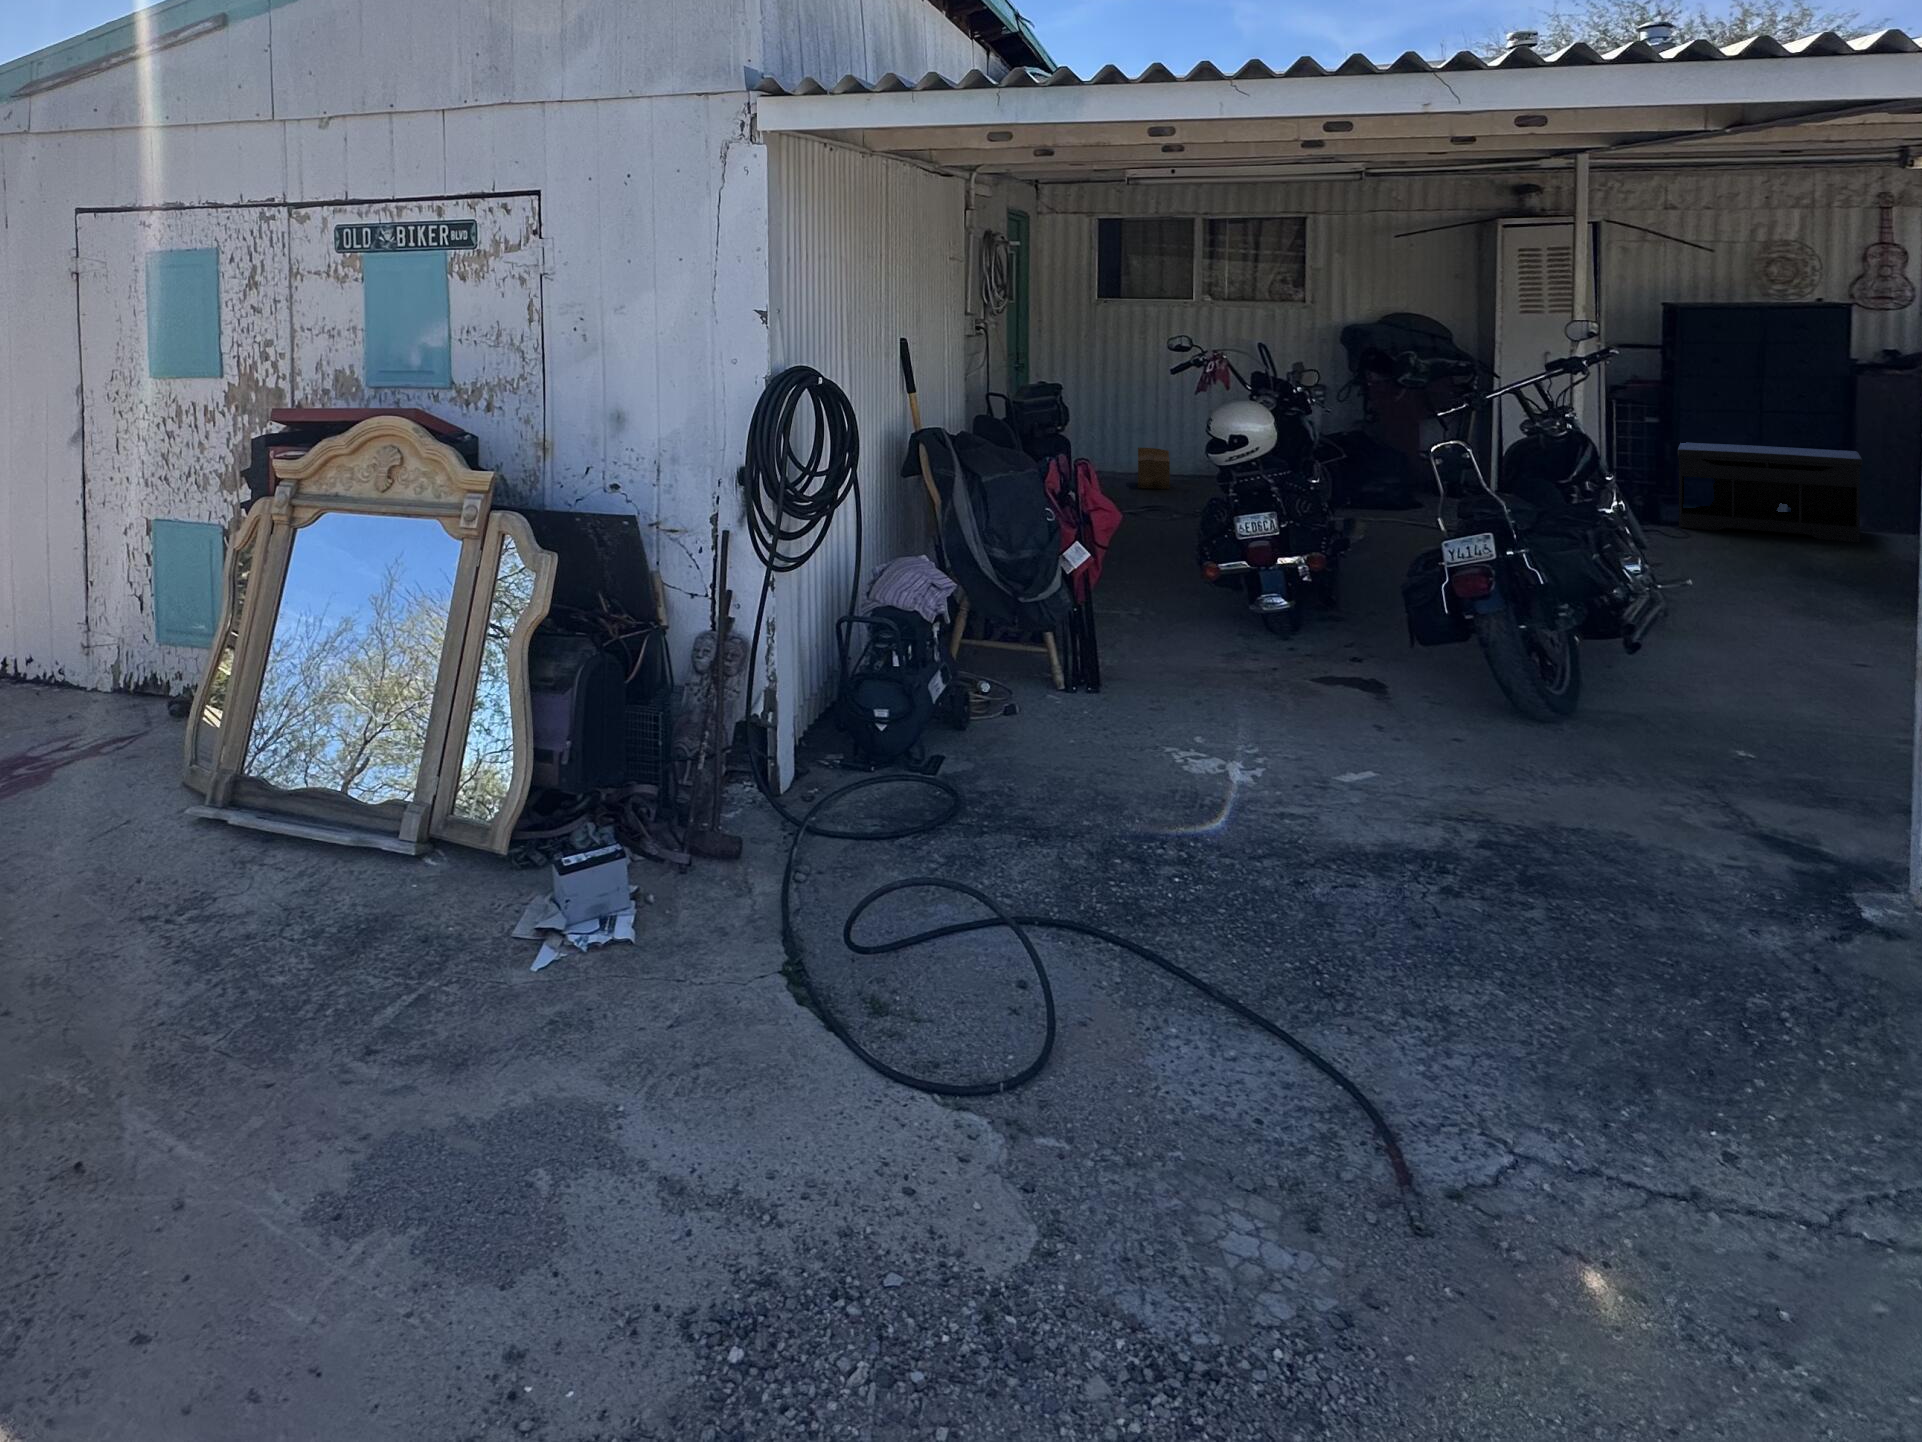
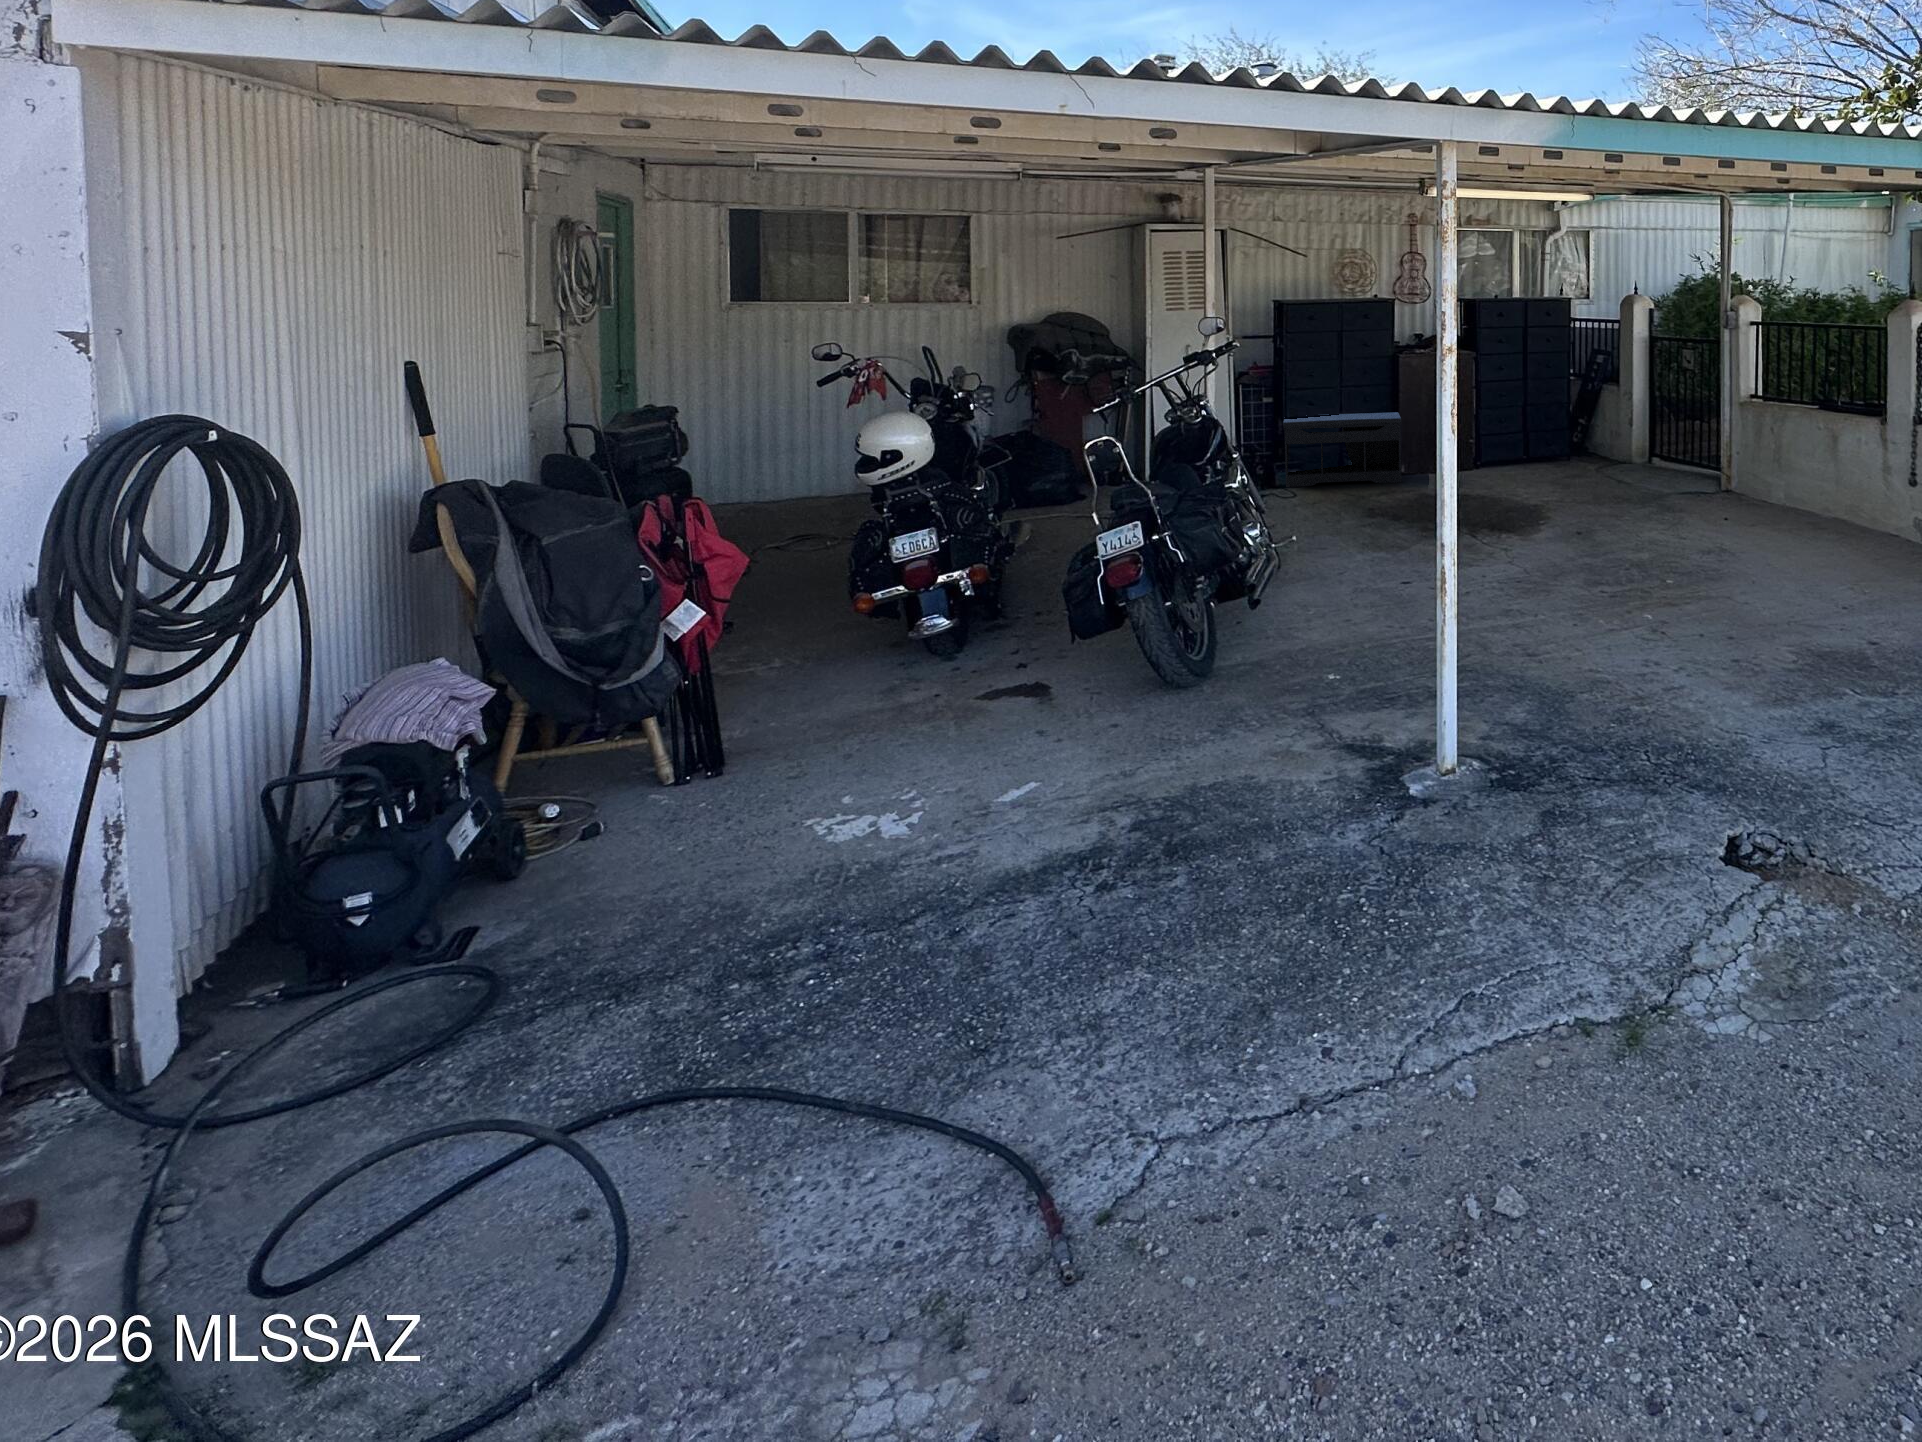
cardboard box: present [1138,448,1170,489] -> none [790,469,829,515]

